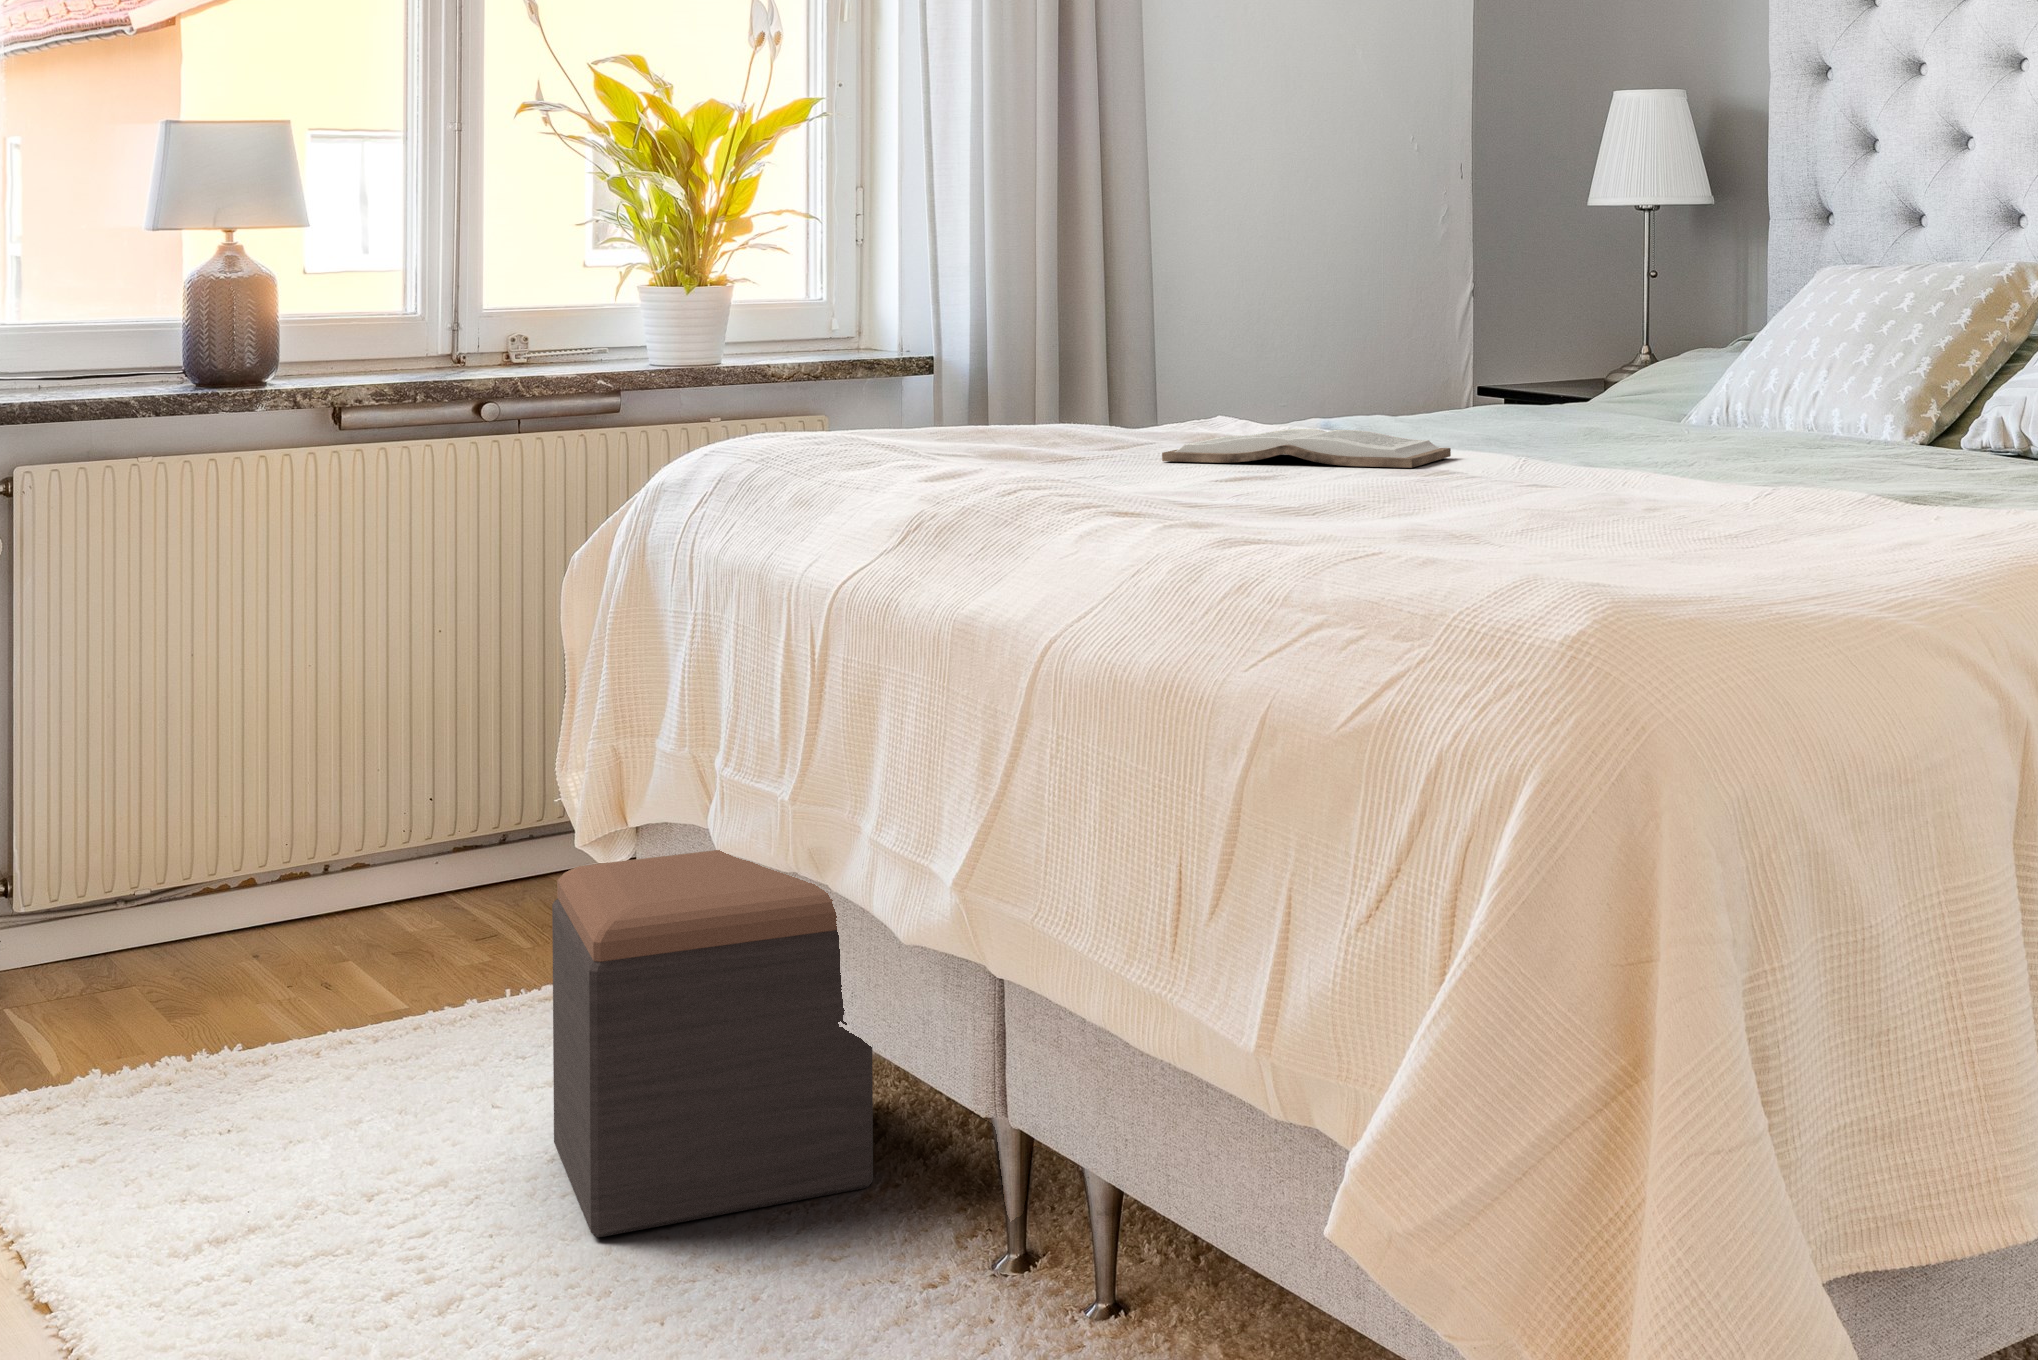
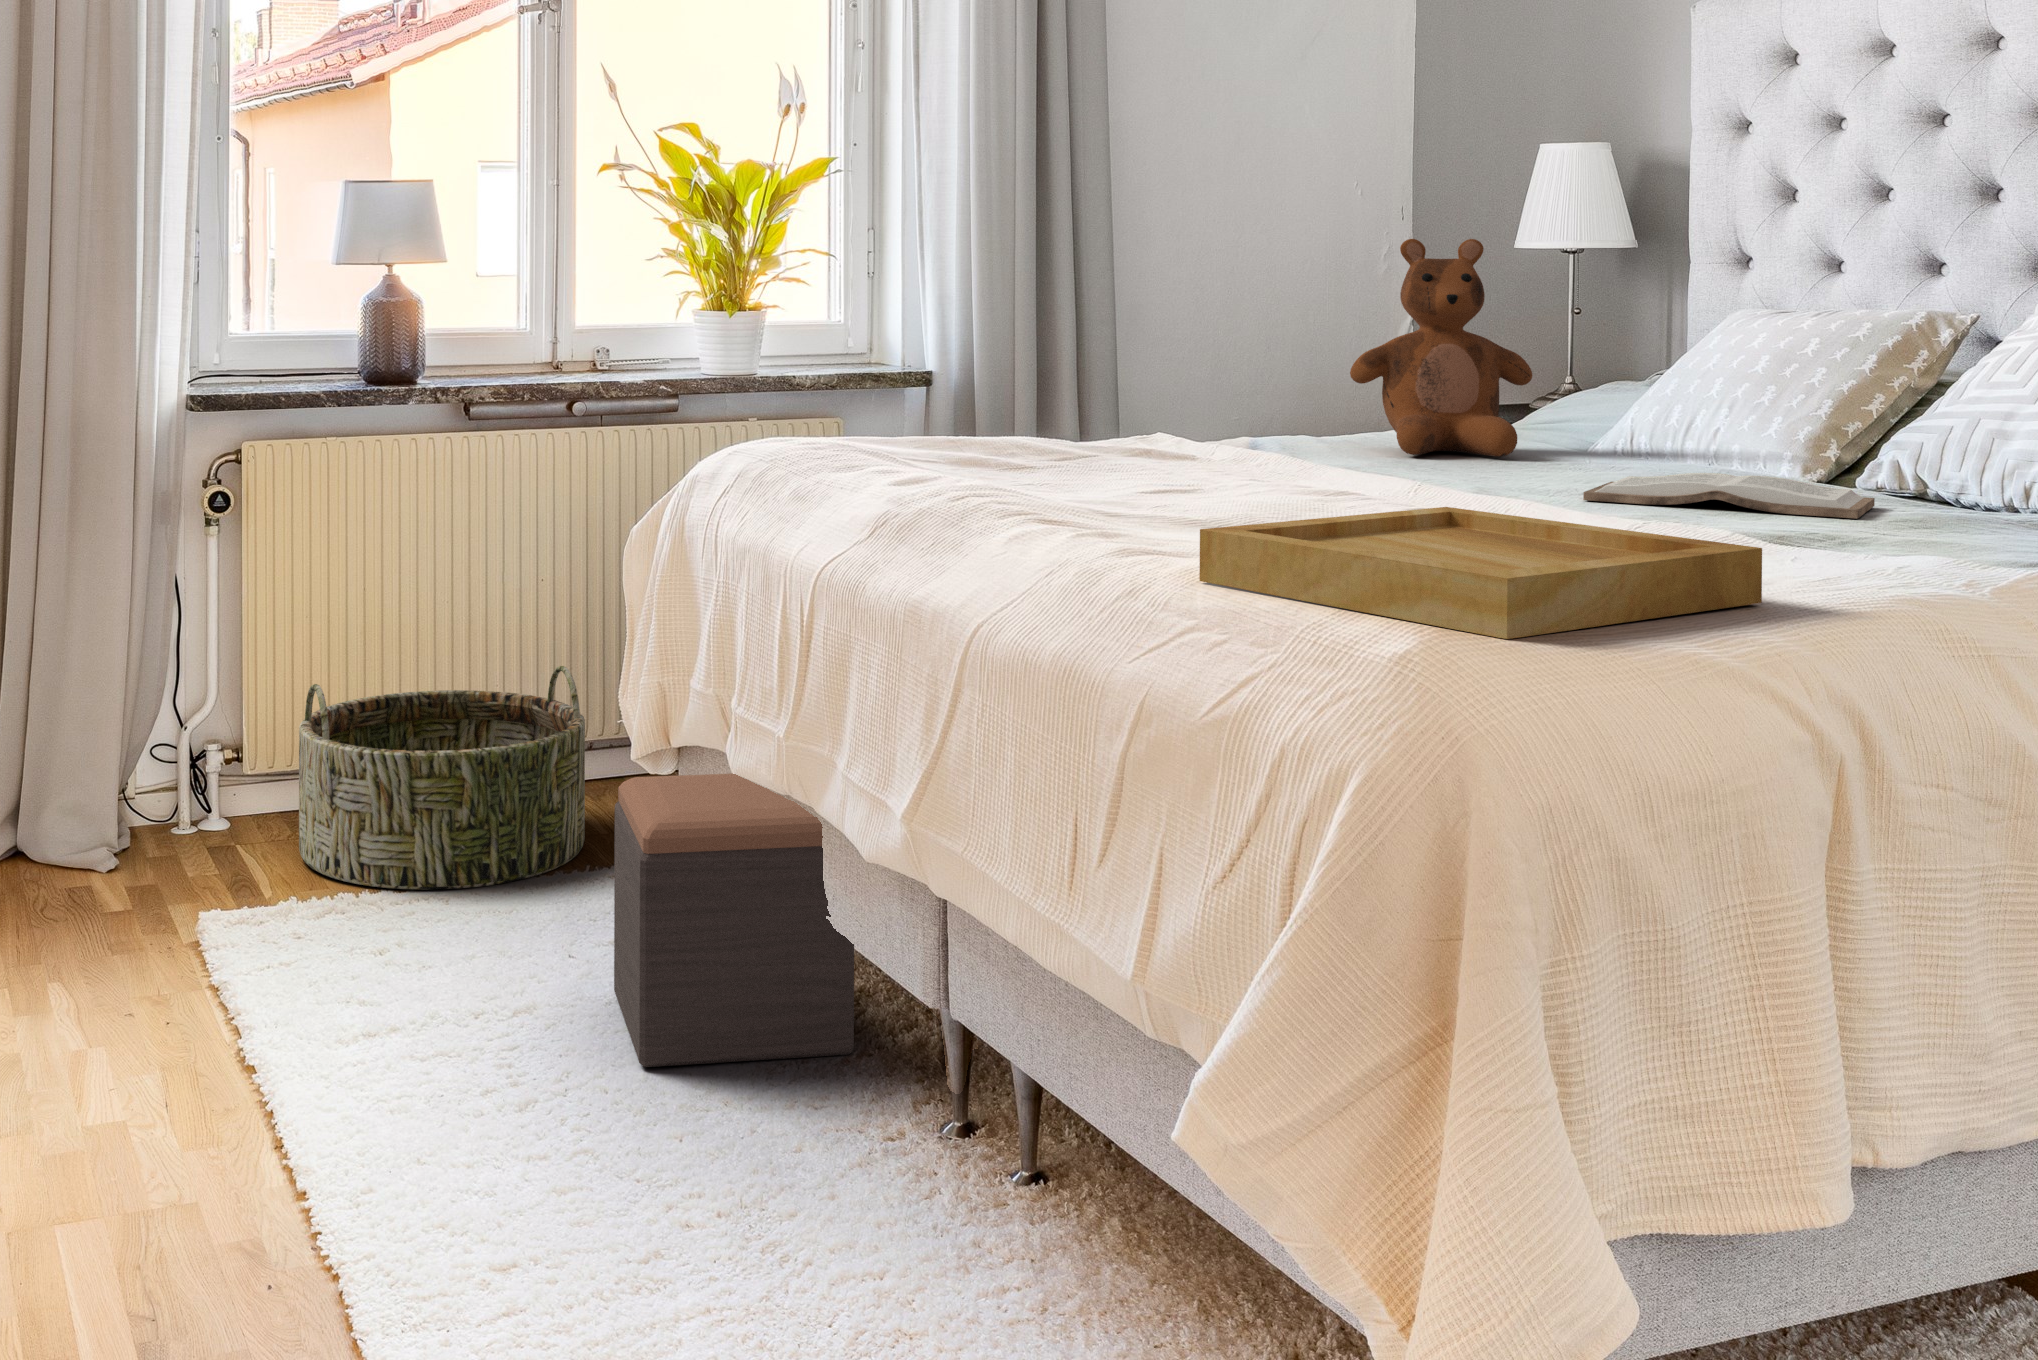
teddy bear: none [1431,190,1624,431] -> present [1350,239,1532,457]
book: present [1162,429,1451,468] -> present [1583,473,1875,519]
tray: none [1309,469,1926,606] -> present [1200,507,1762,639]
basket: none [101,736,509,1042] -> present [299,666,585,890]

